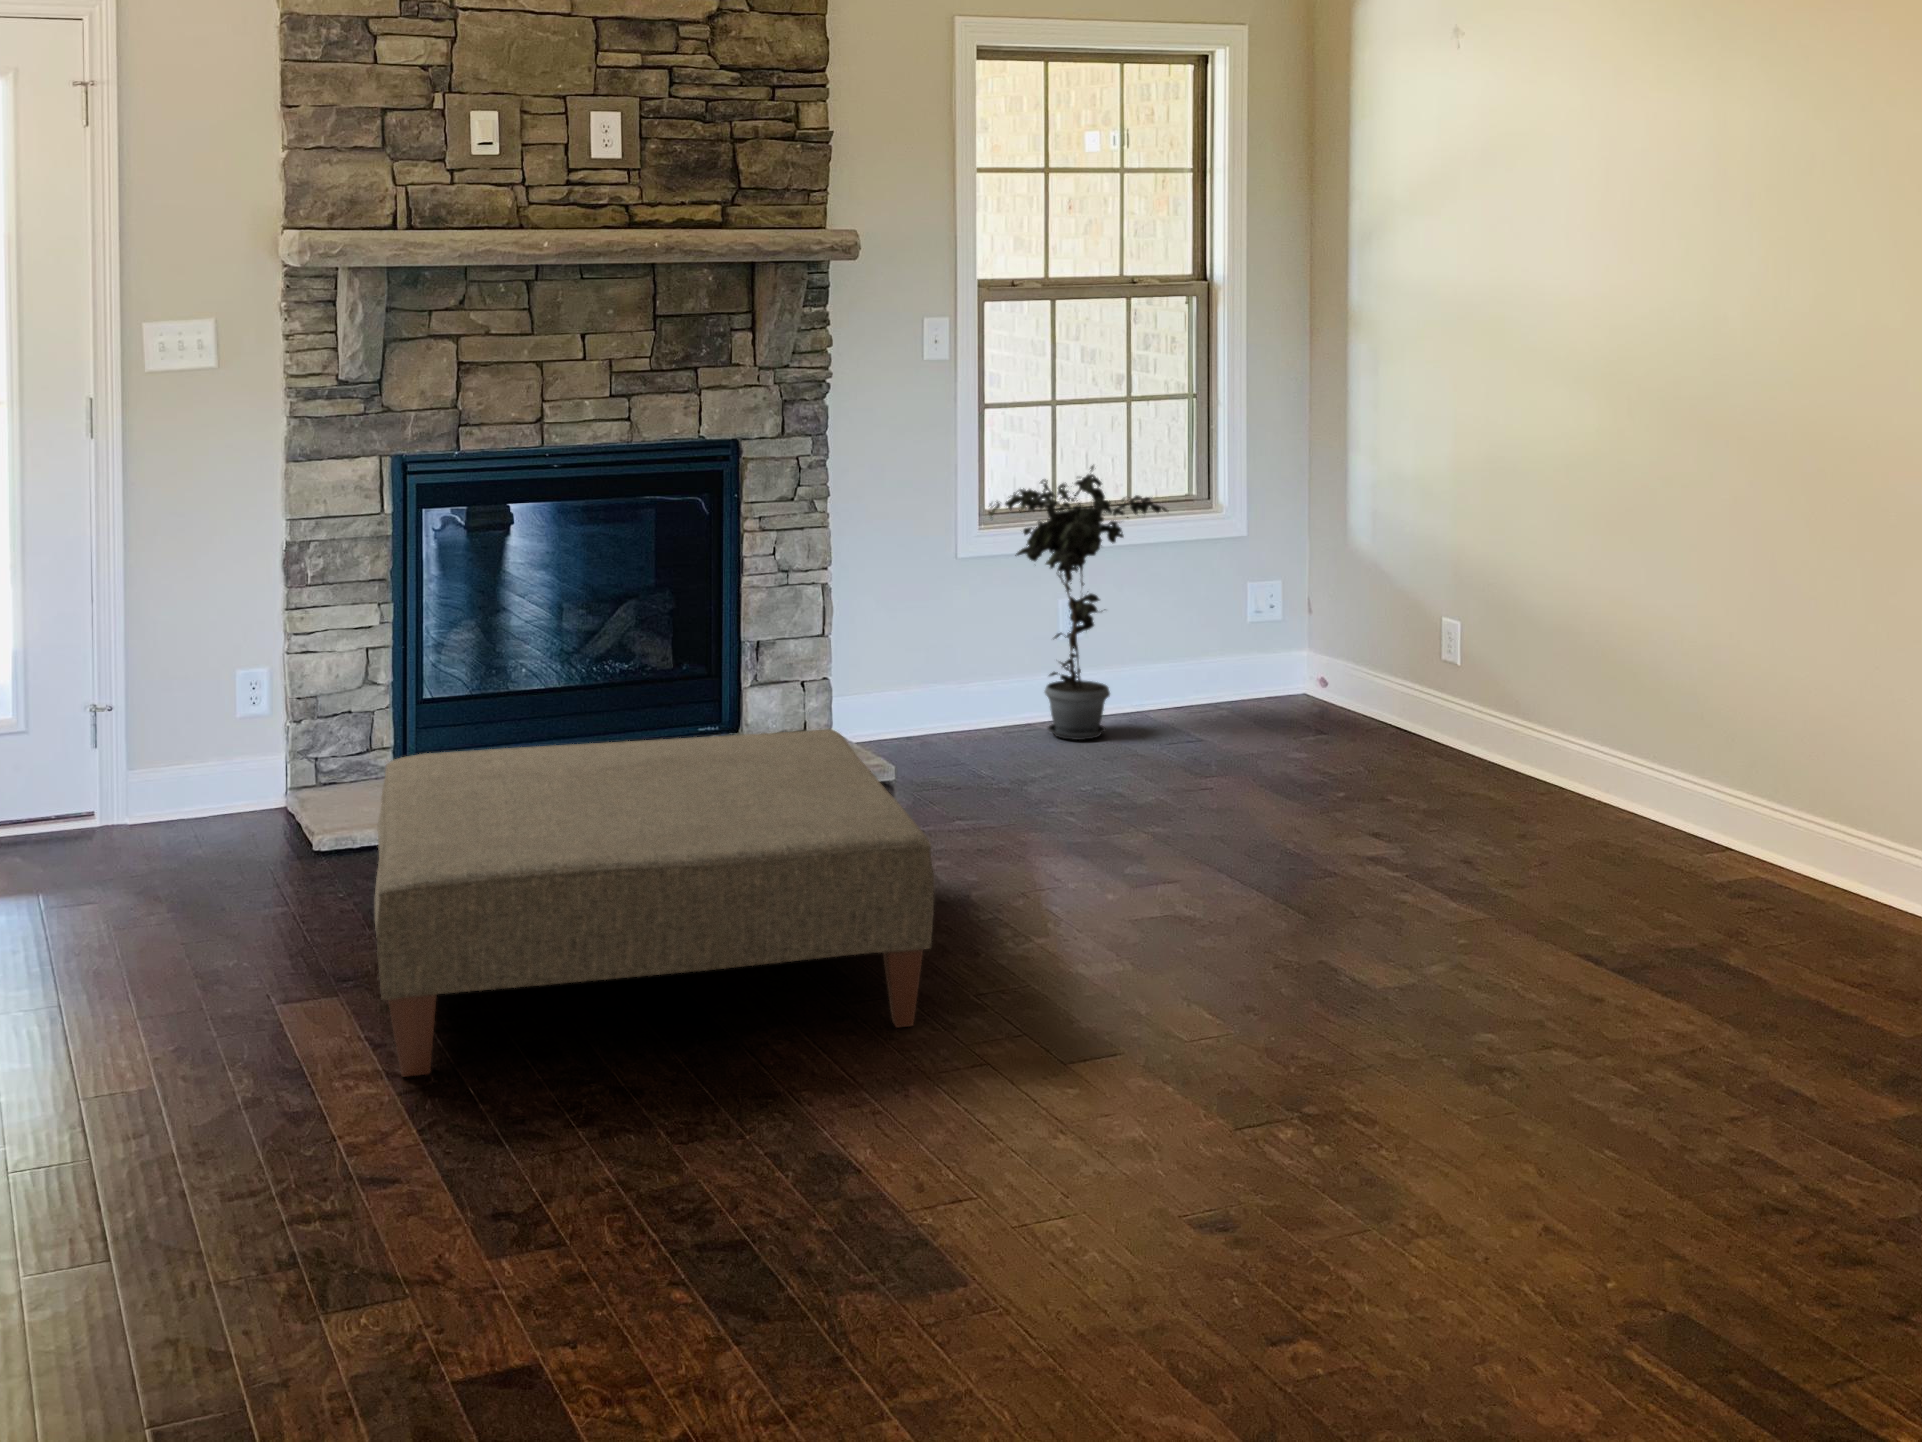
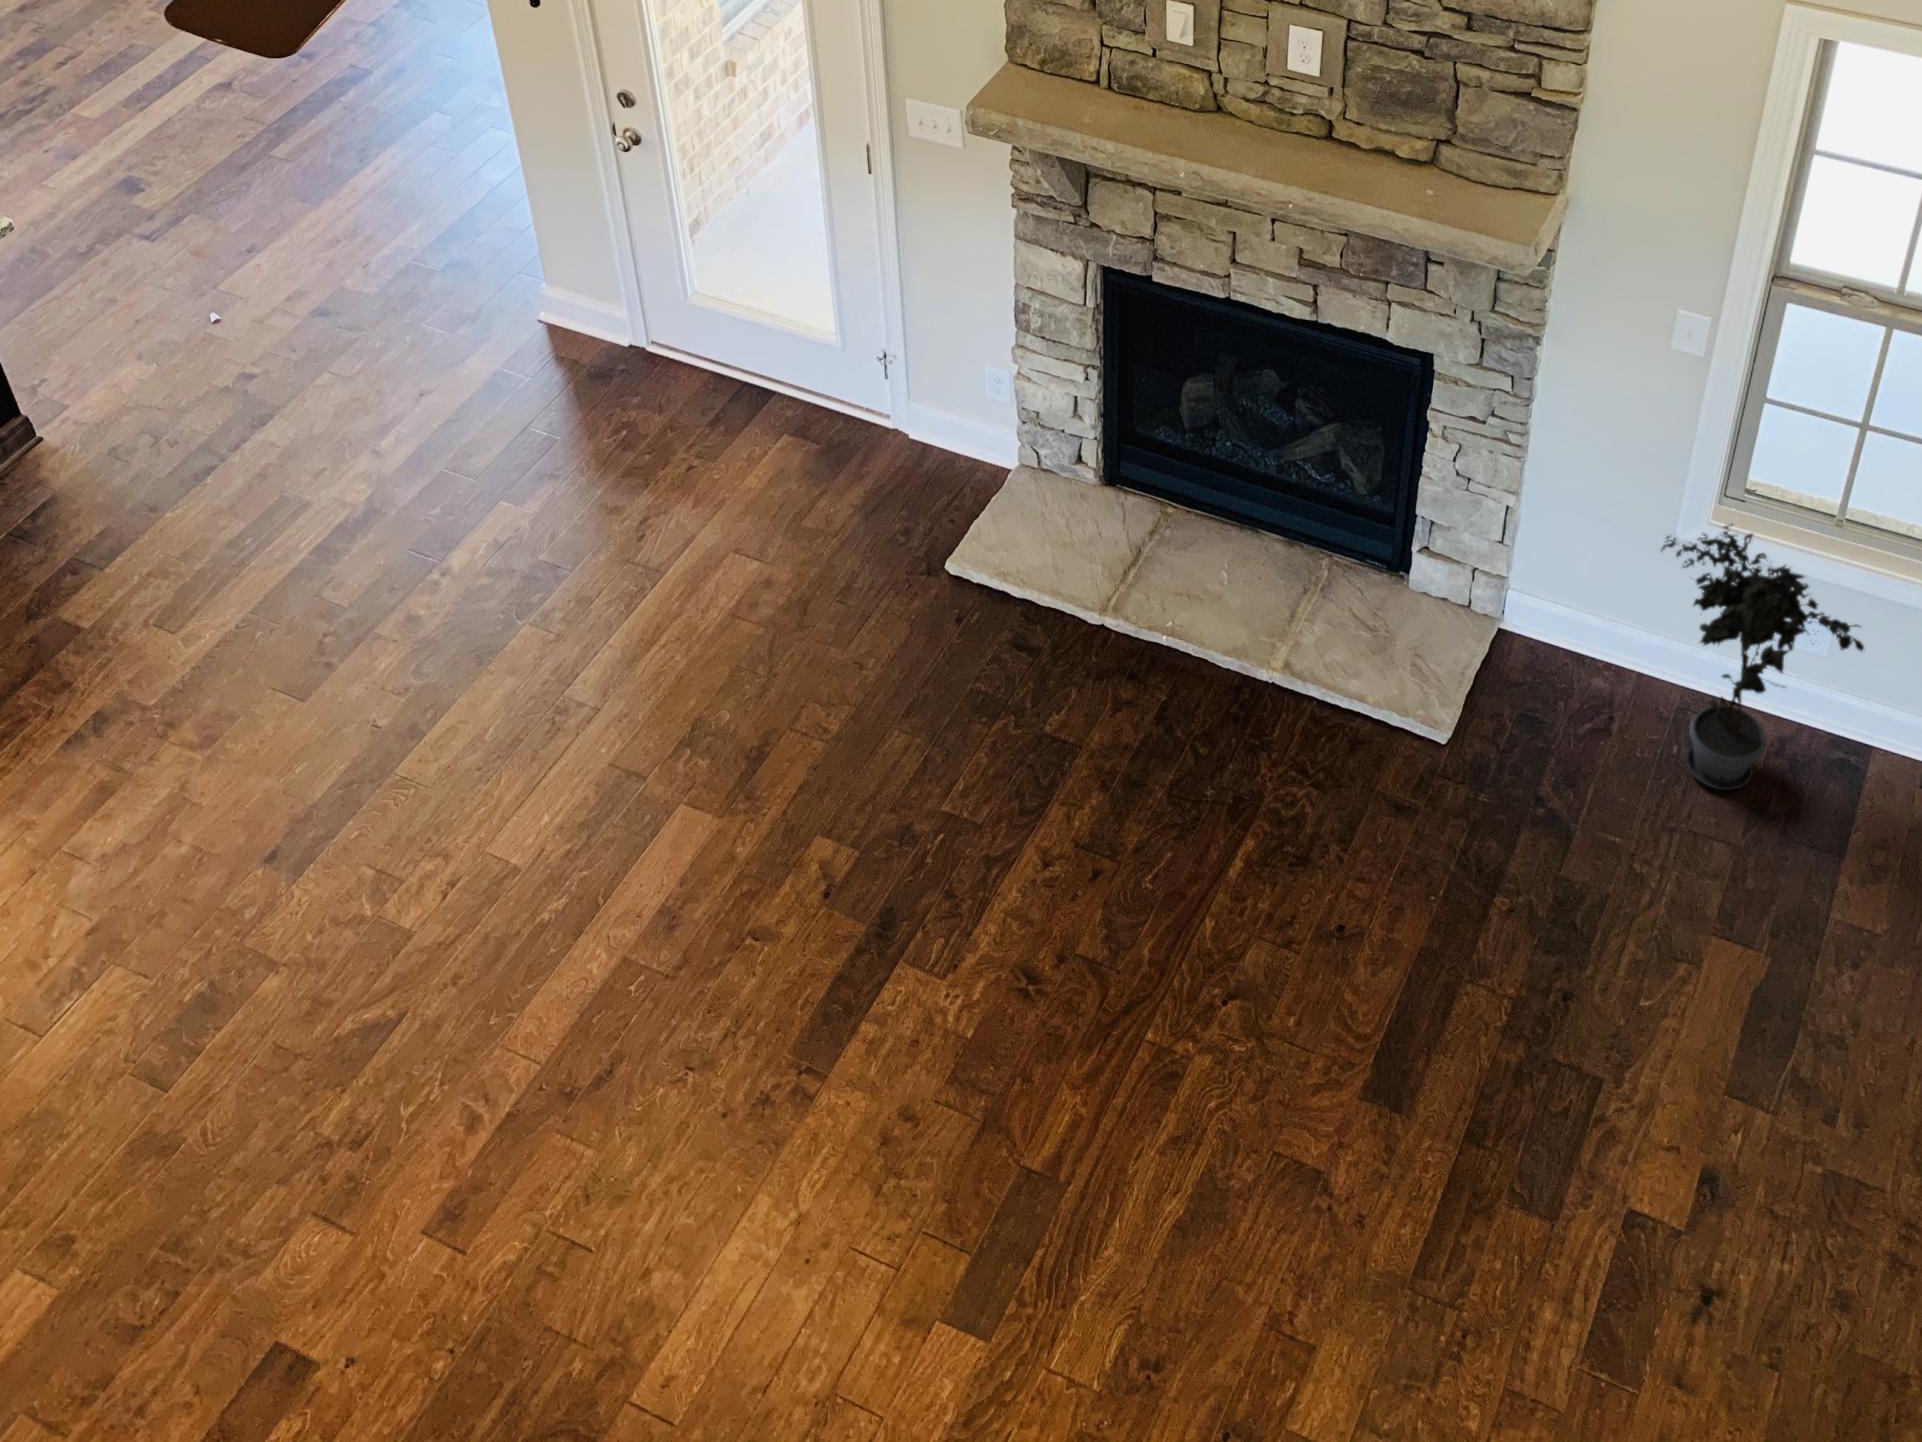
ottoman: present [375,729,934,1077] -> none [580,621,1156,1150]

